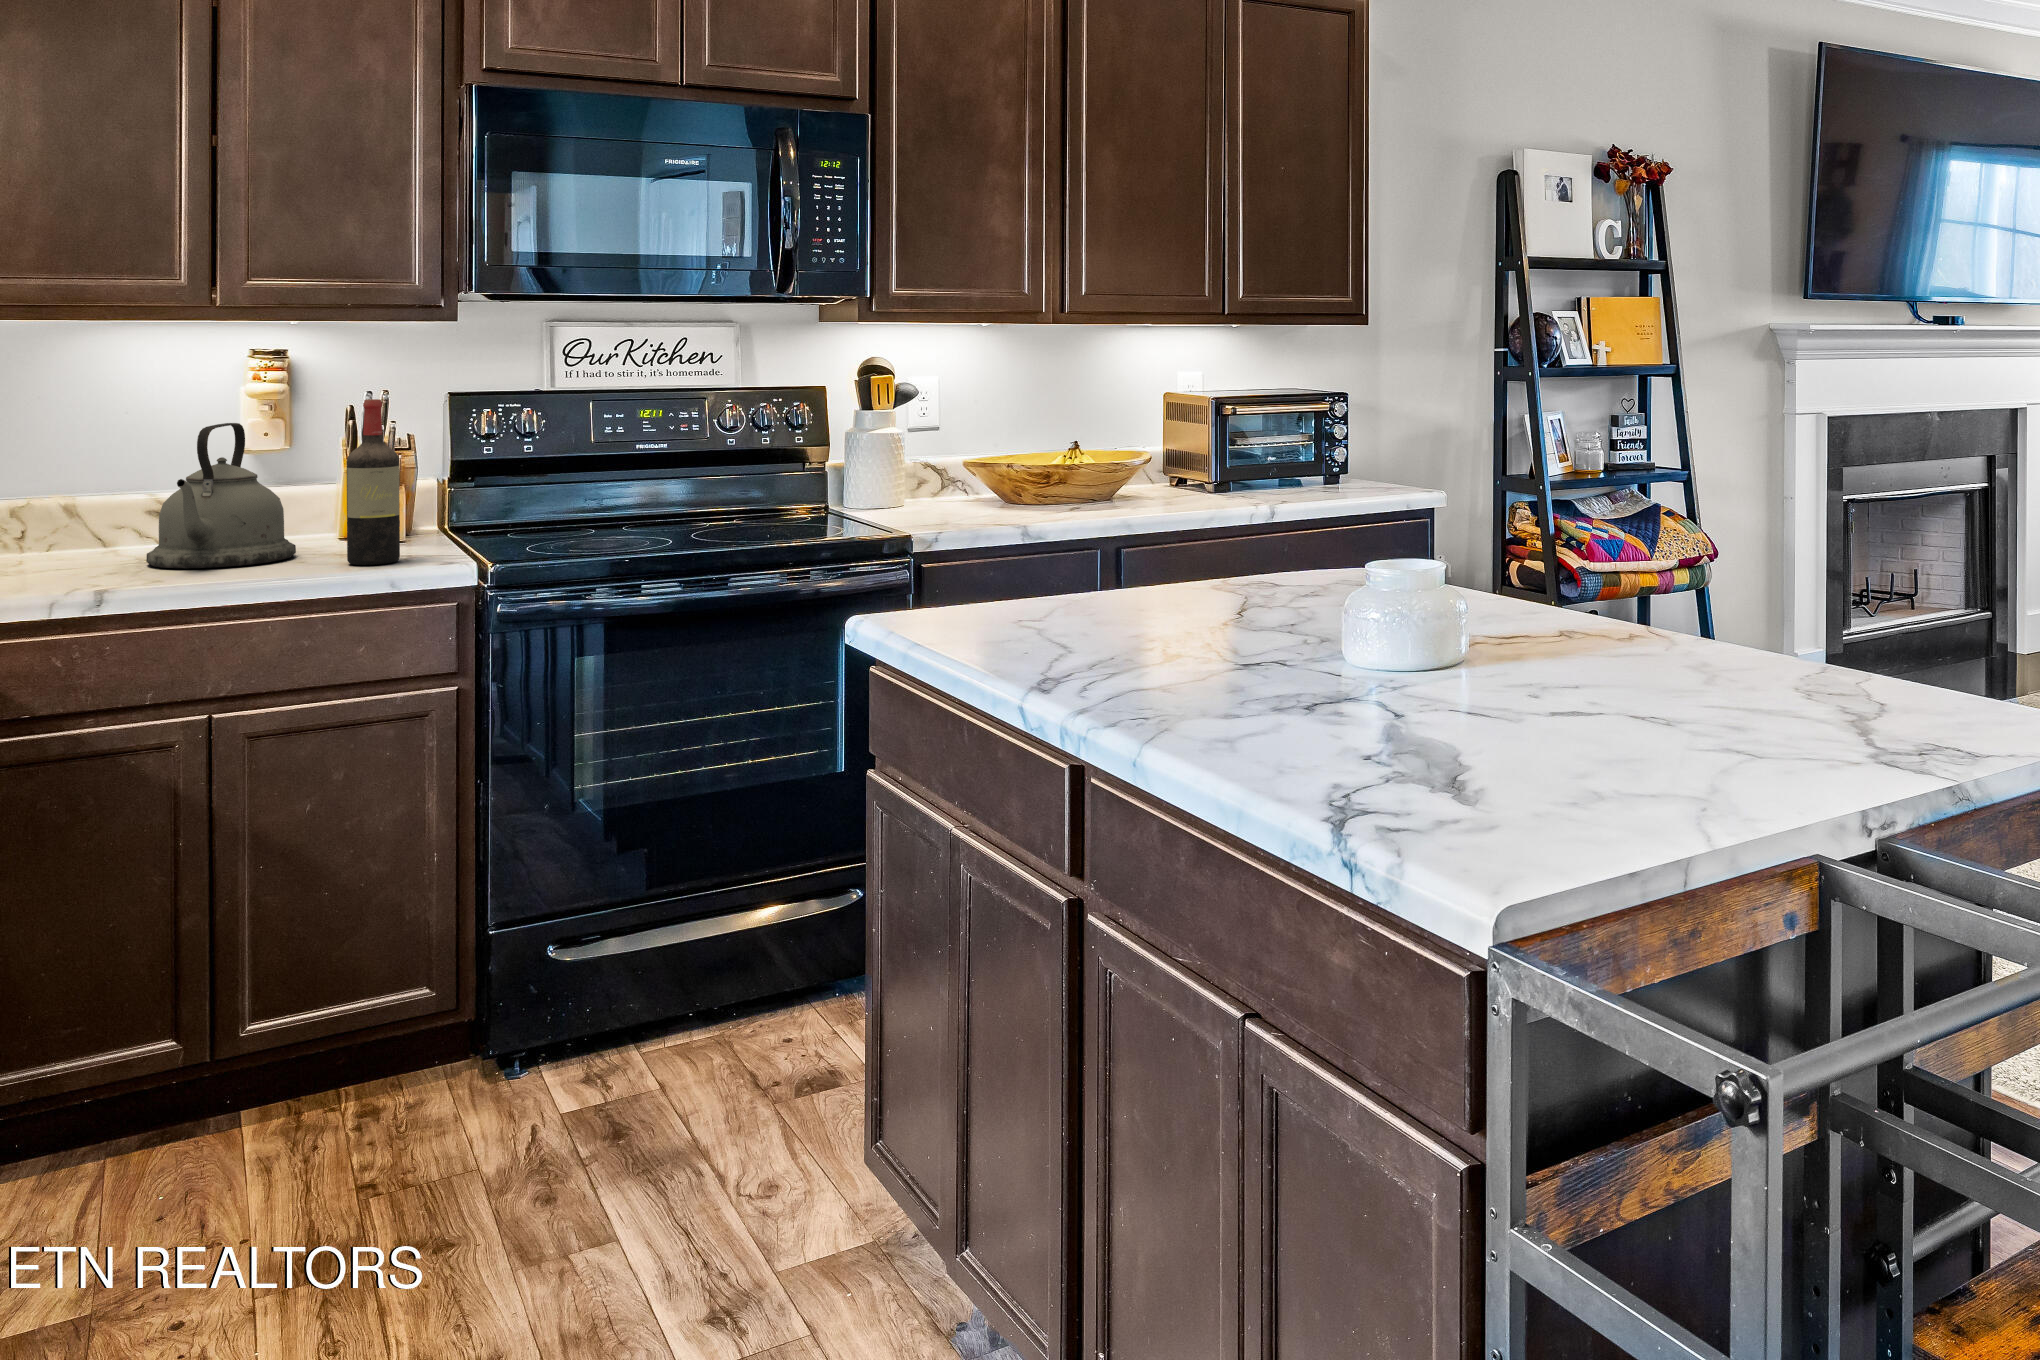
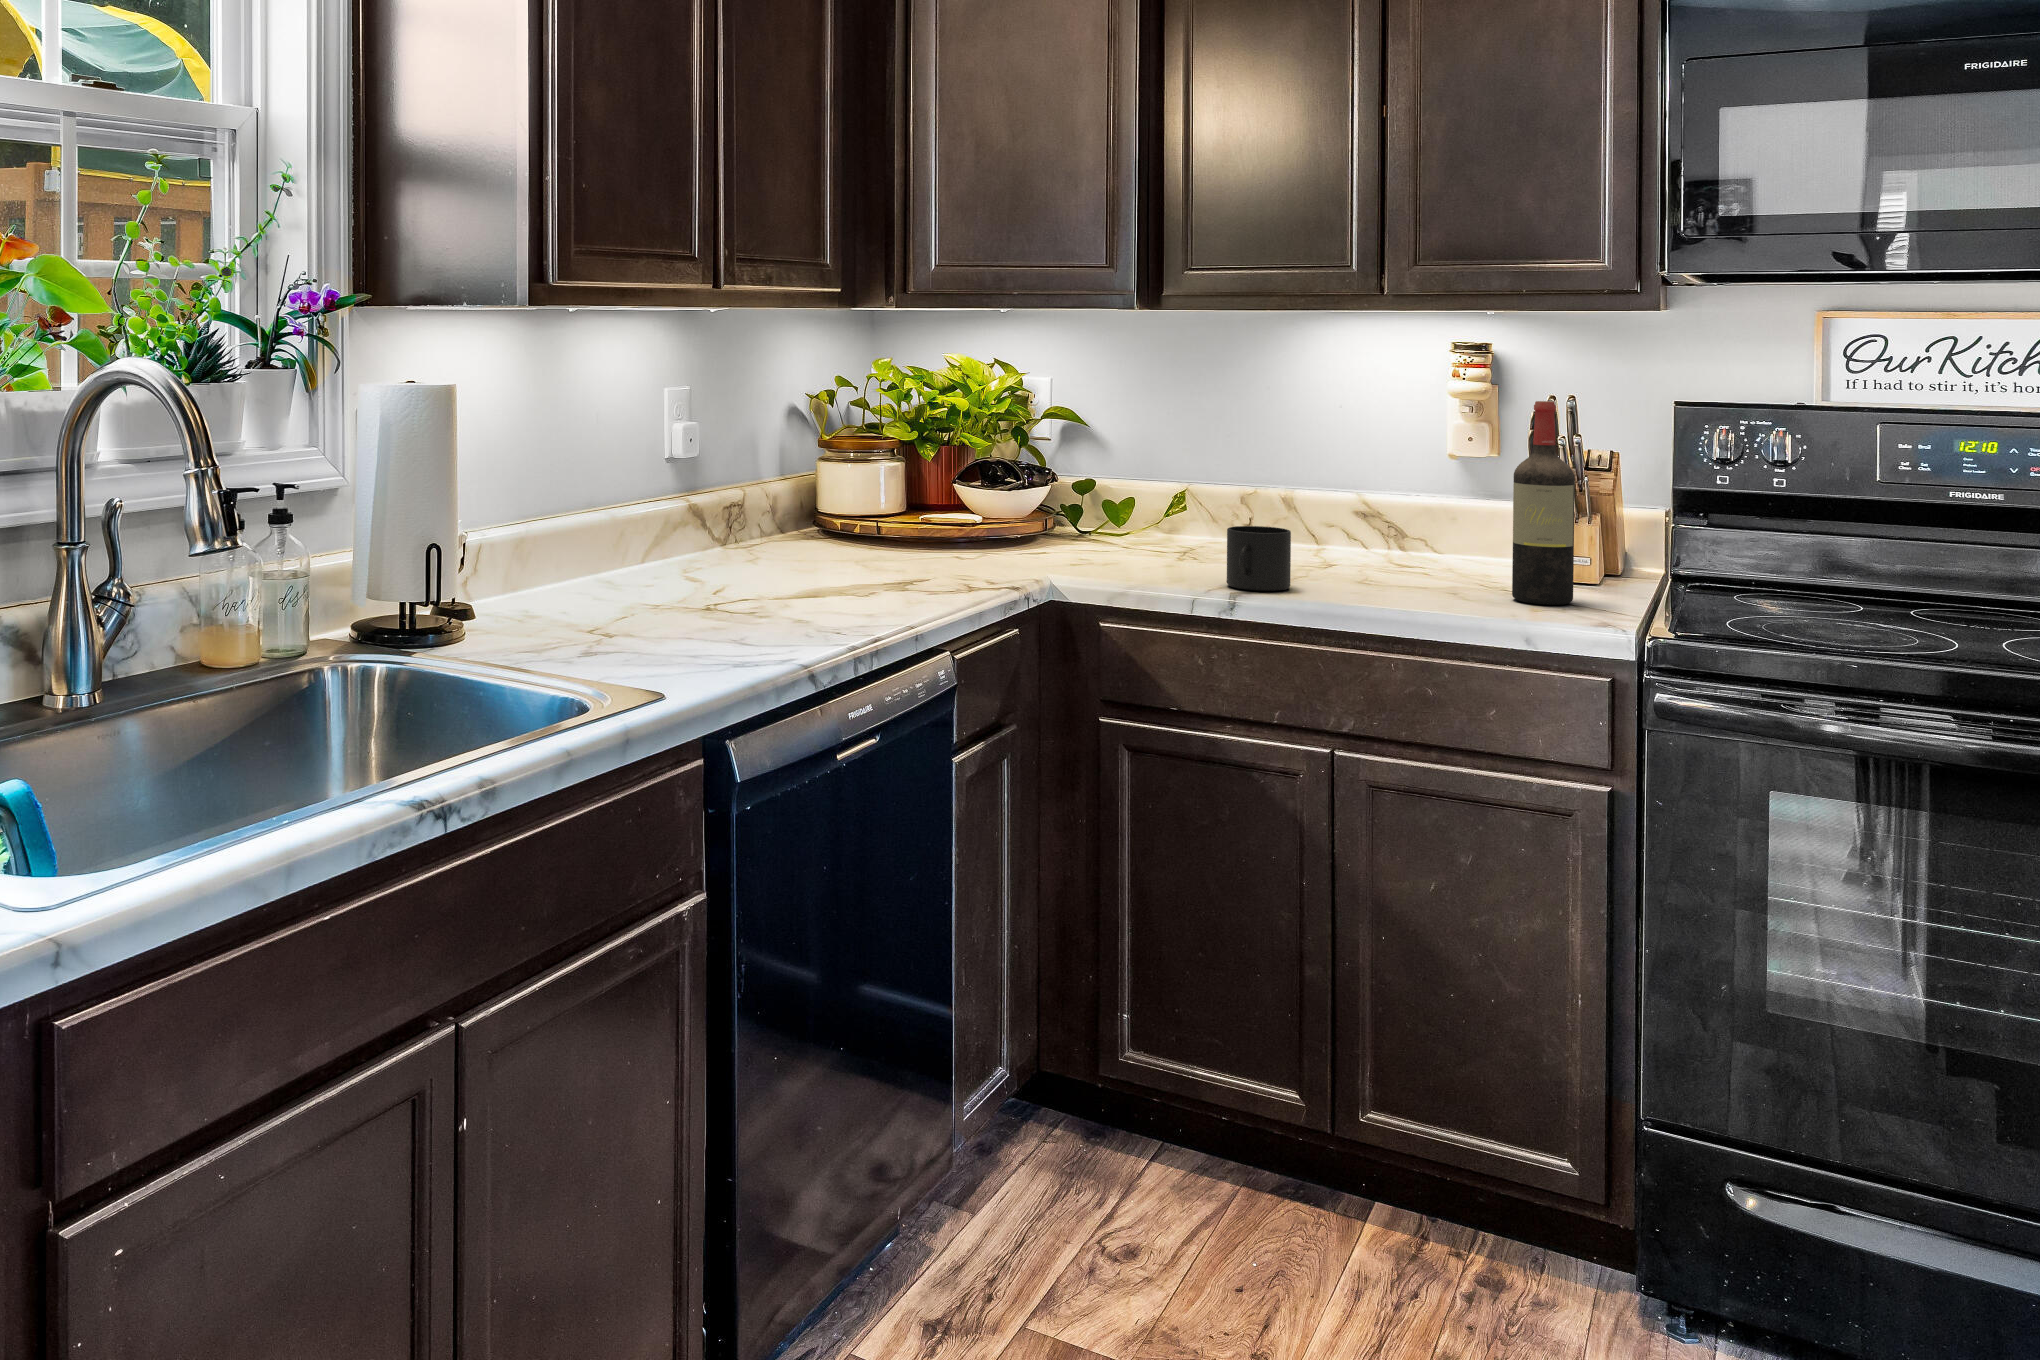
kettle: present [146,423,296,568] -> none [1328,423,1473,584]
mug: none [61,530,135,592] -> present [1227,526,1291,591]

